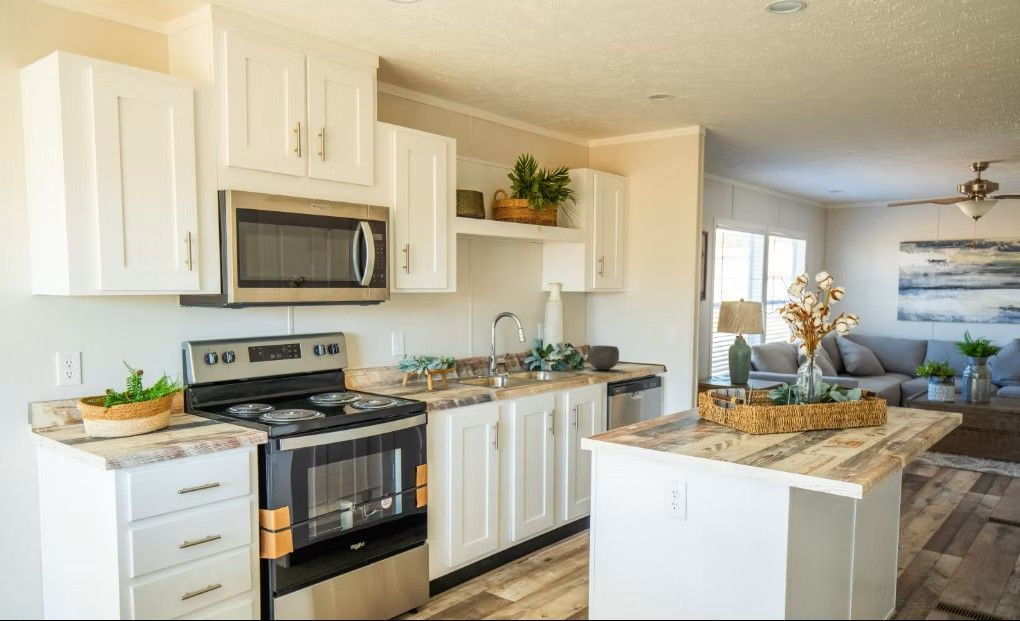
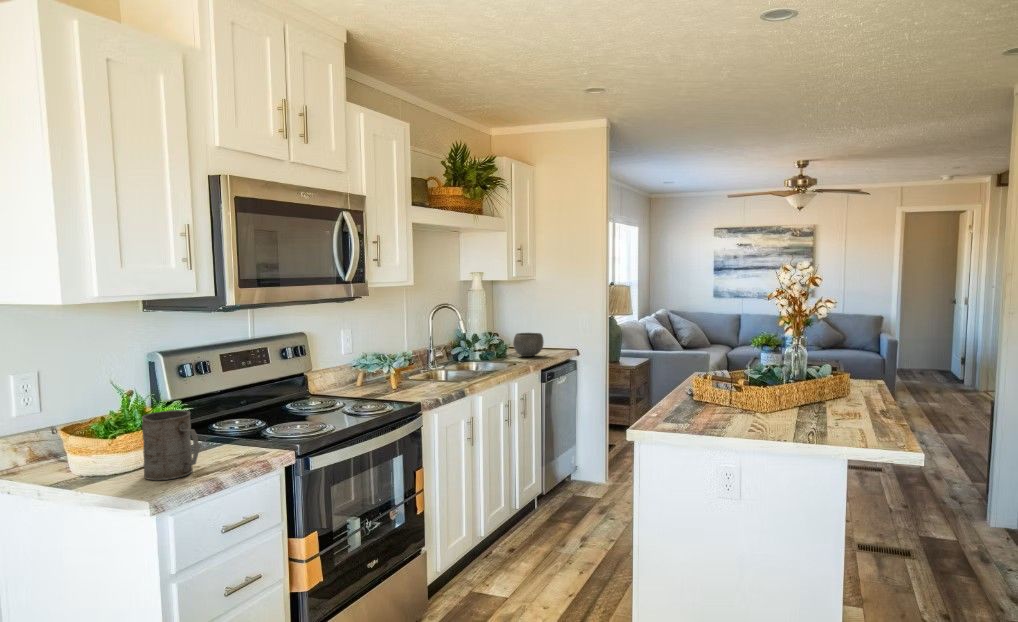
mug: none [127,387,170,444] -> present [142,410,199,480]

